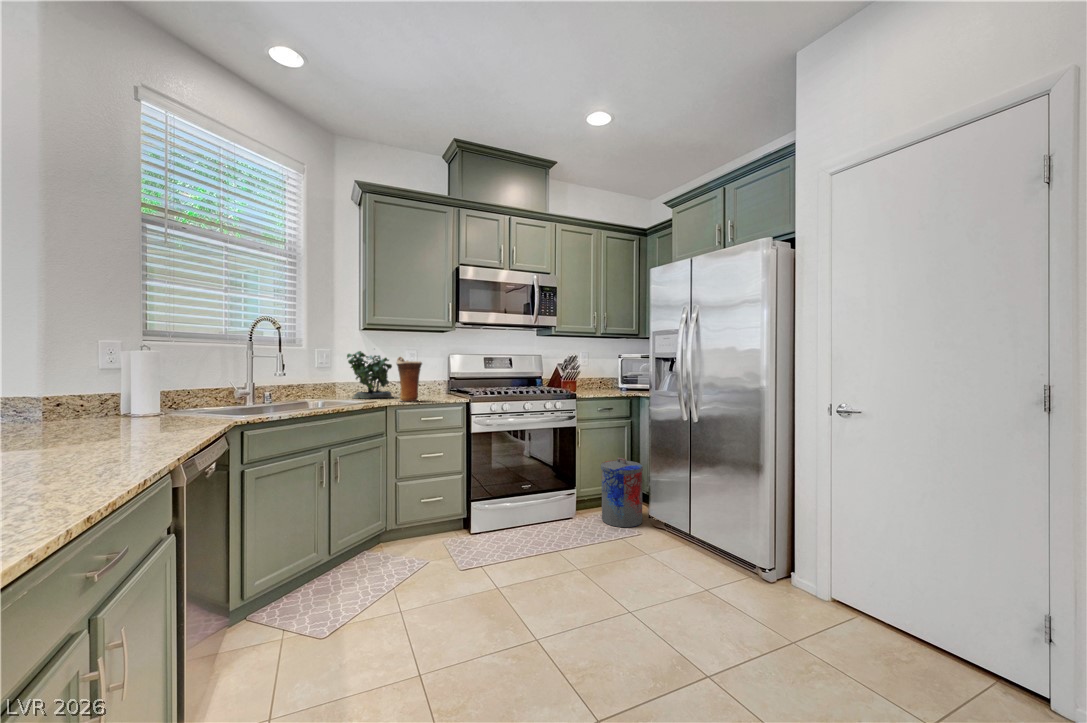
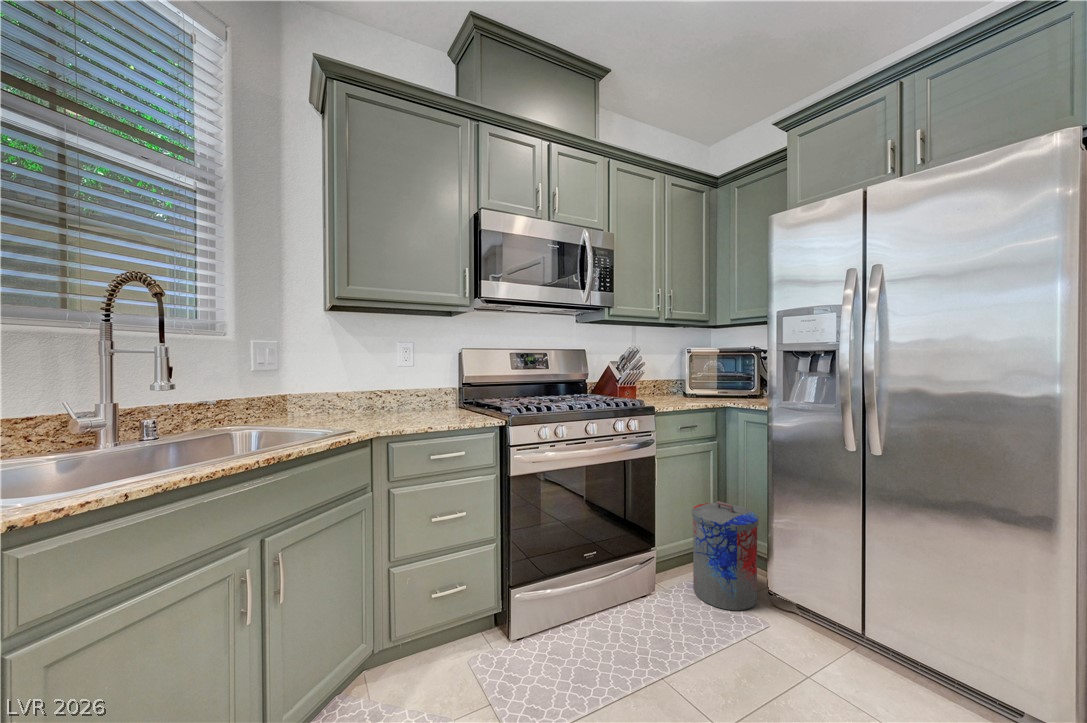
potted plant: present [347,351,393,399] -> none [301,340,380,421]
vase: present [397,357,422,401] -> none [386,352,428,427]

